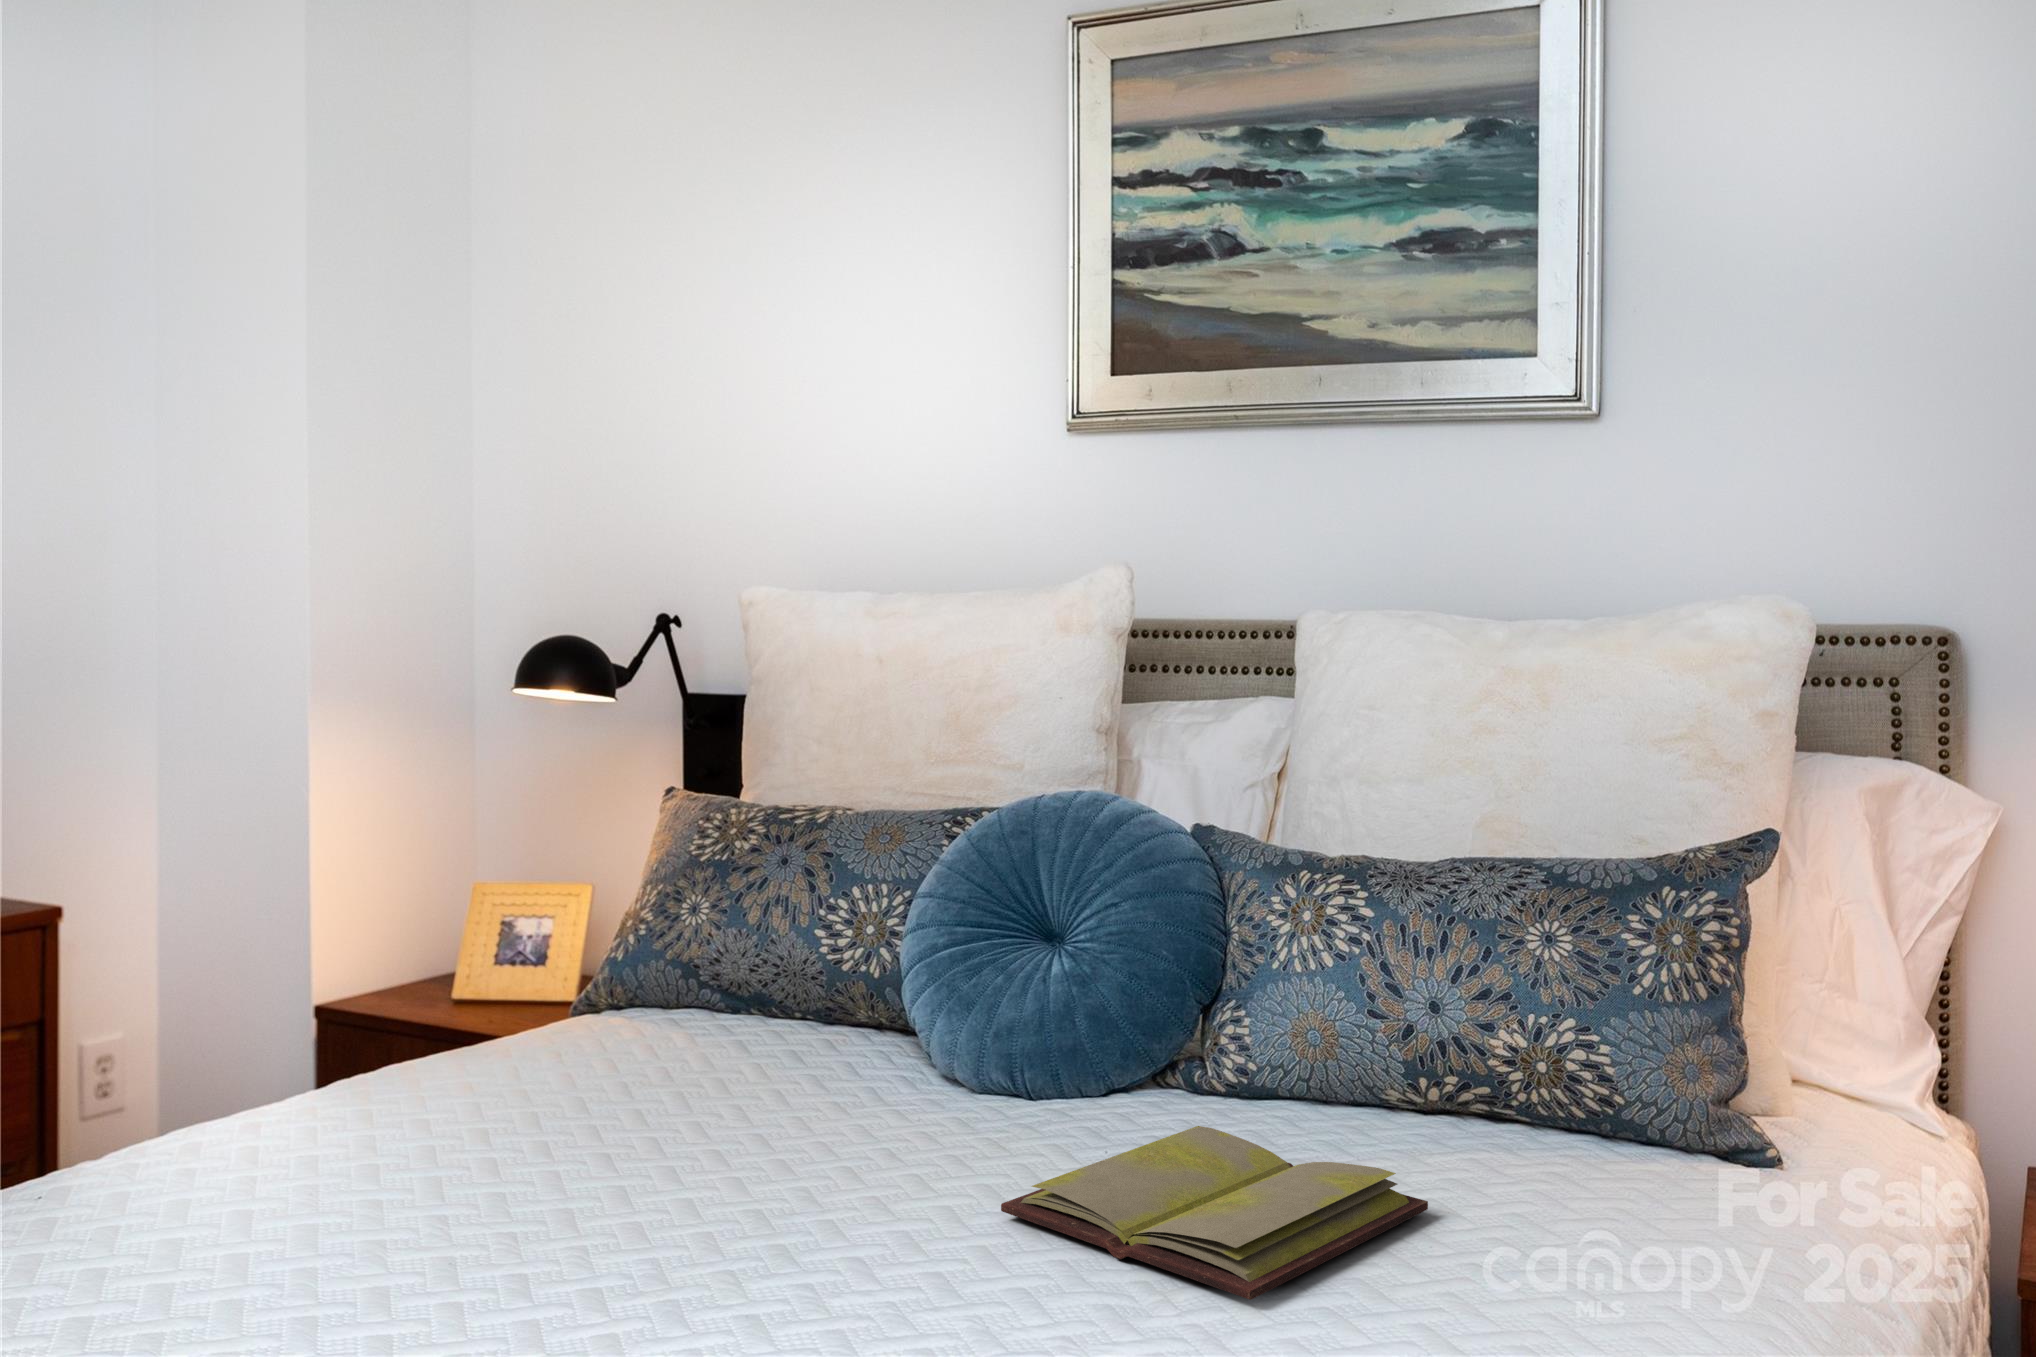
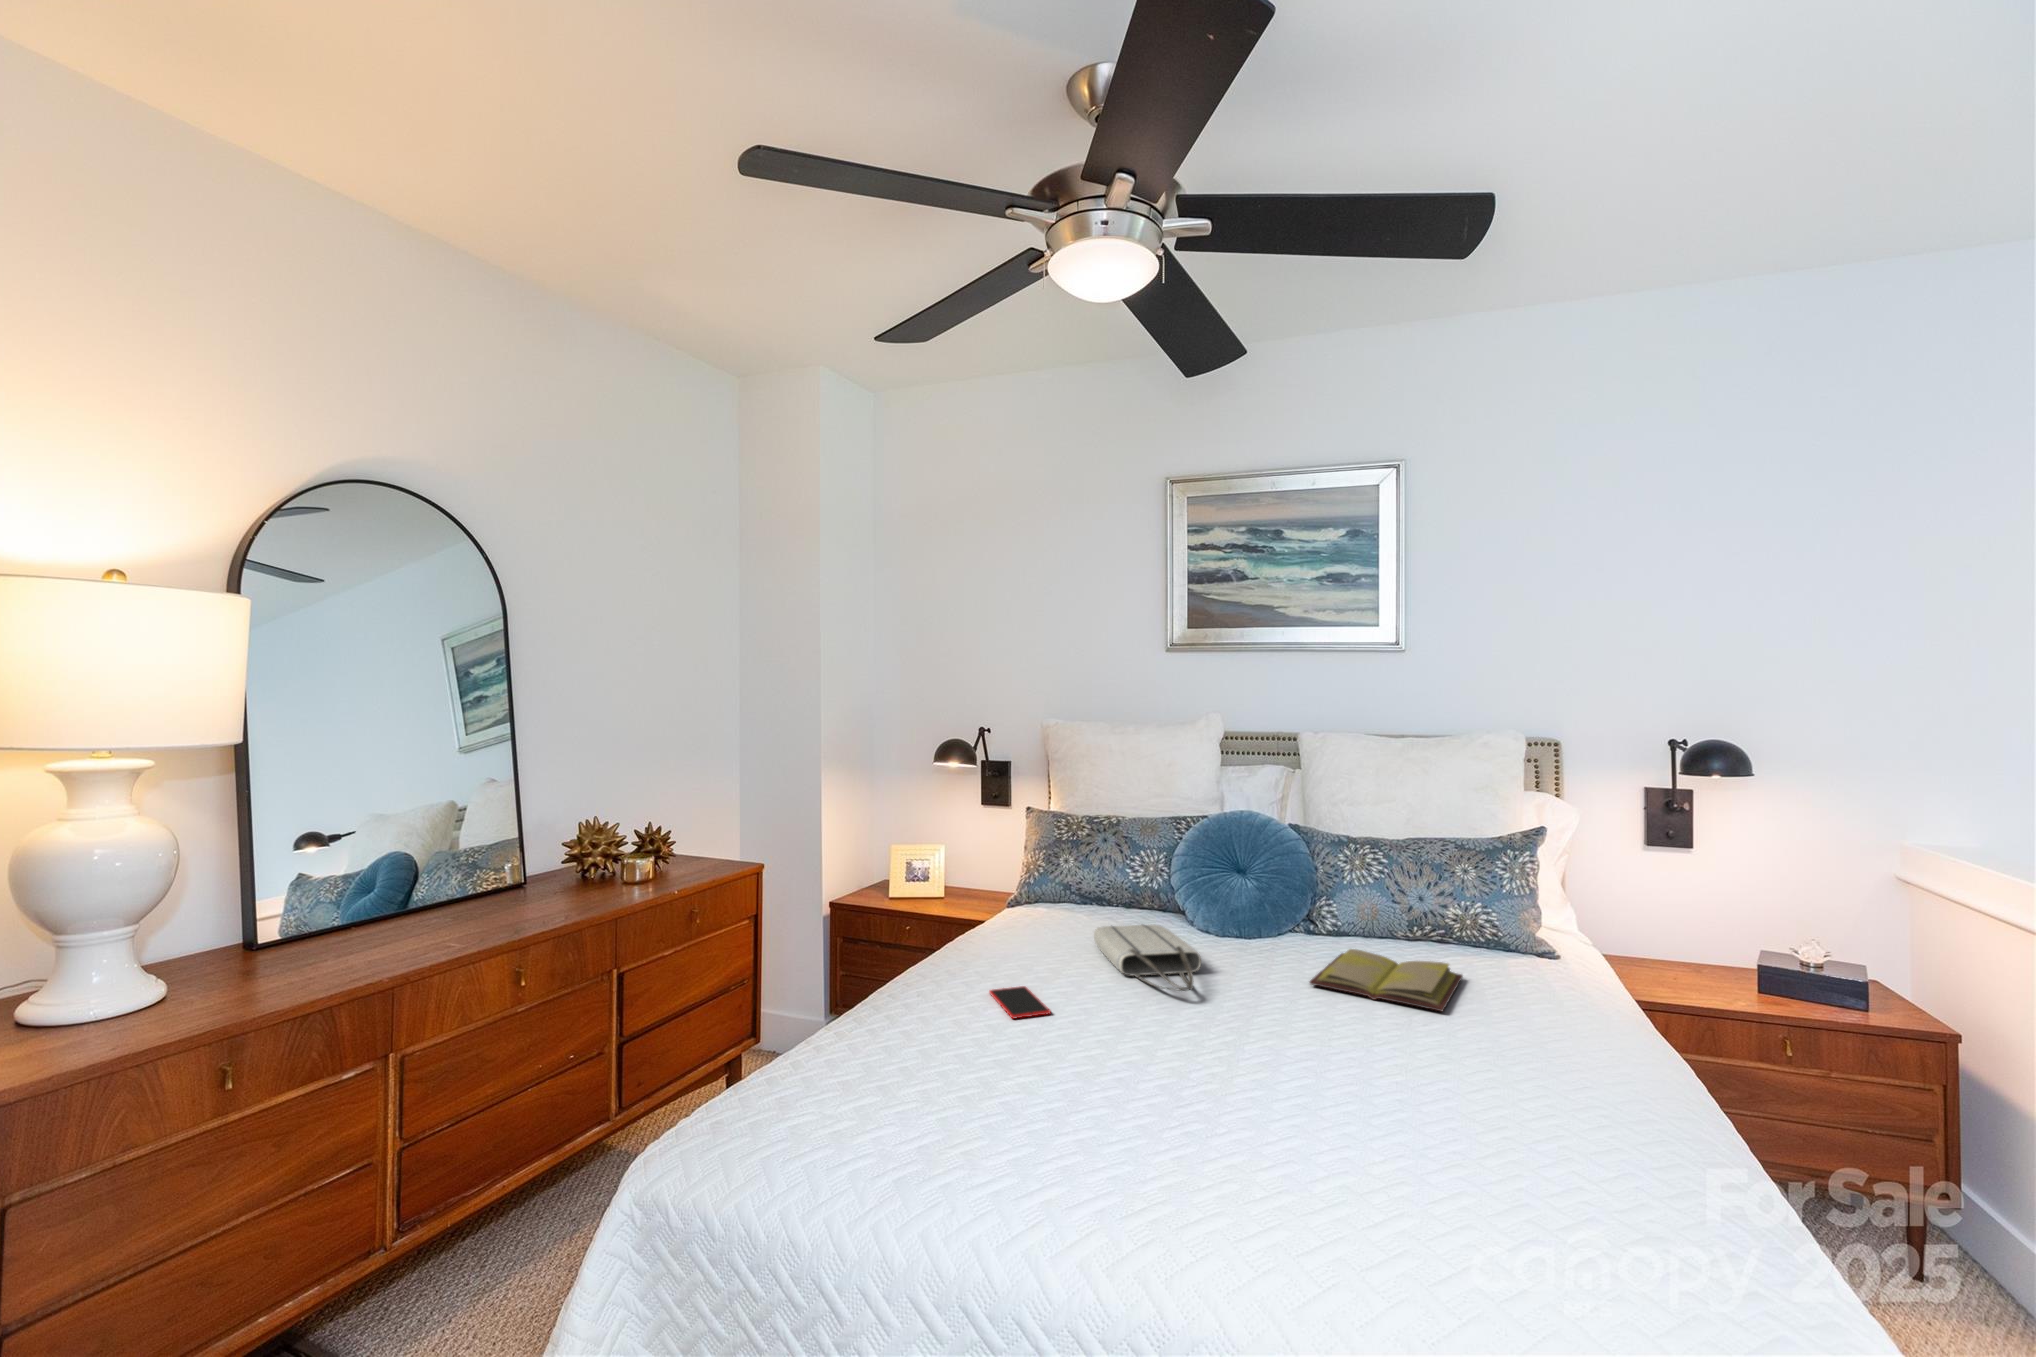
tote bag: none [571,1052,804,1217] -> present [1094,924,1201,991]
smartphone: none [147,1189,304,1269] -> present [989,986,1051,1019]

